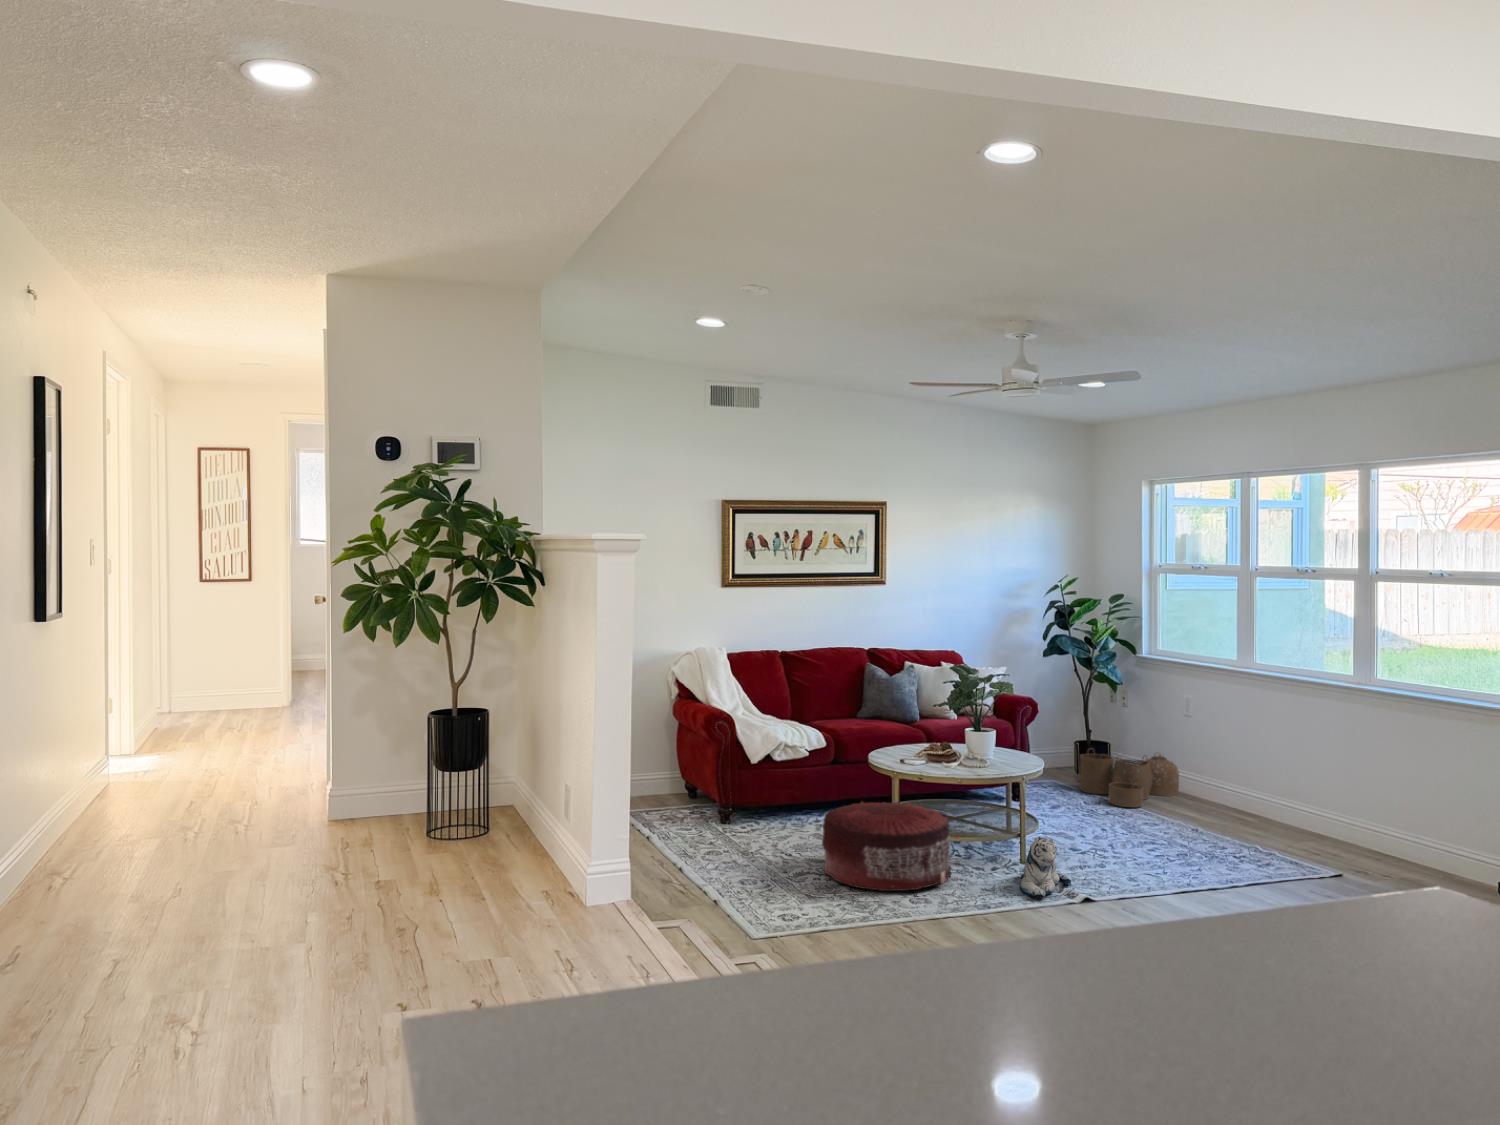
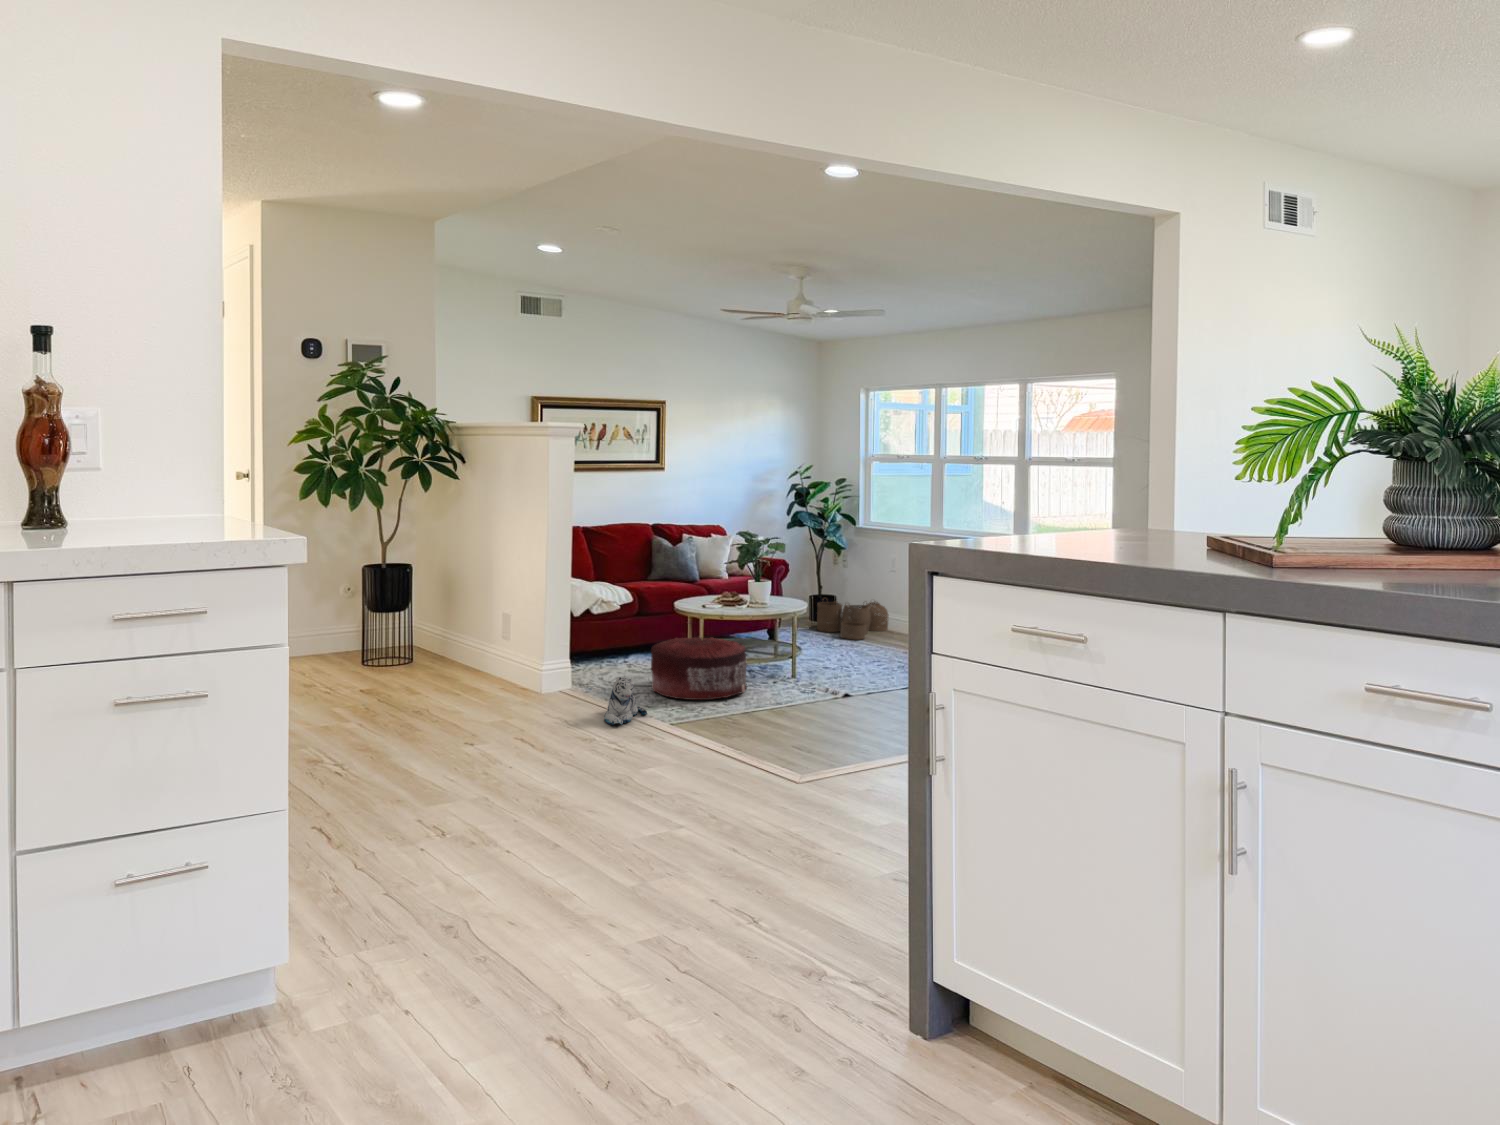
plush toy: present [1020,837,1071,897] -> present [604,677,647,725]

